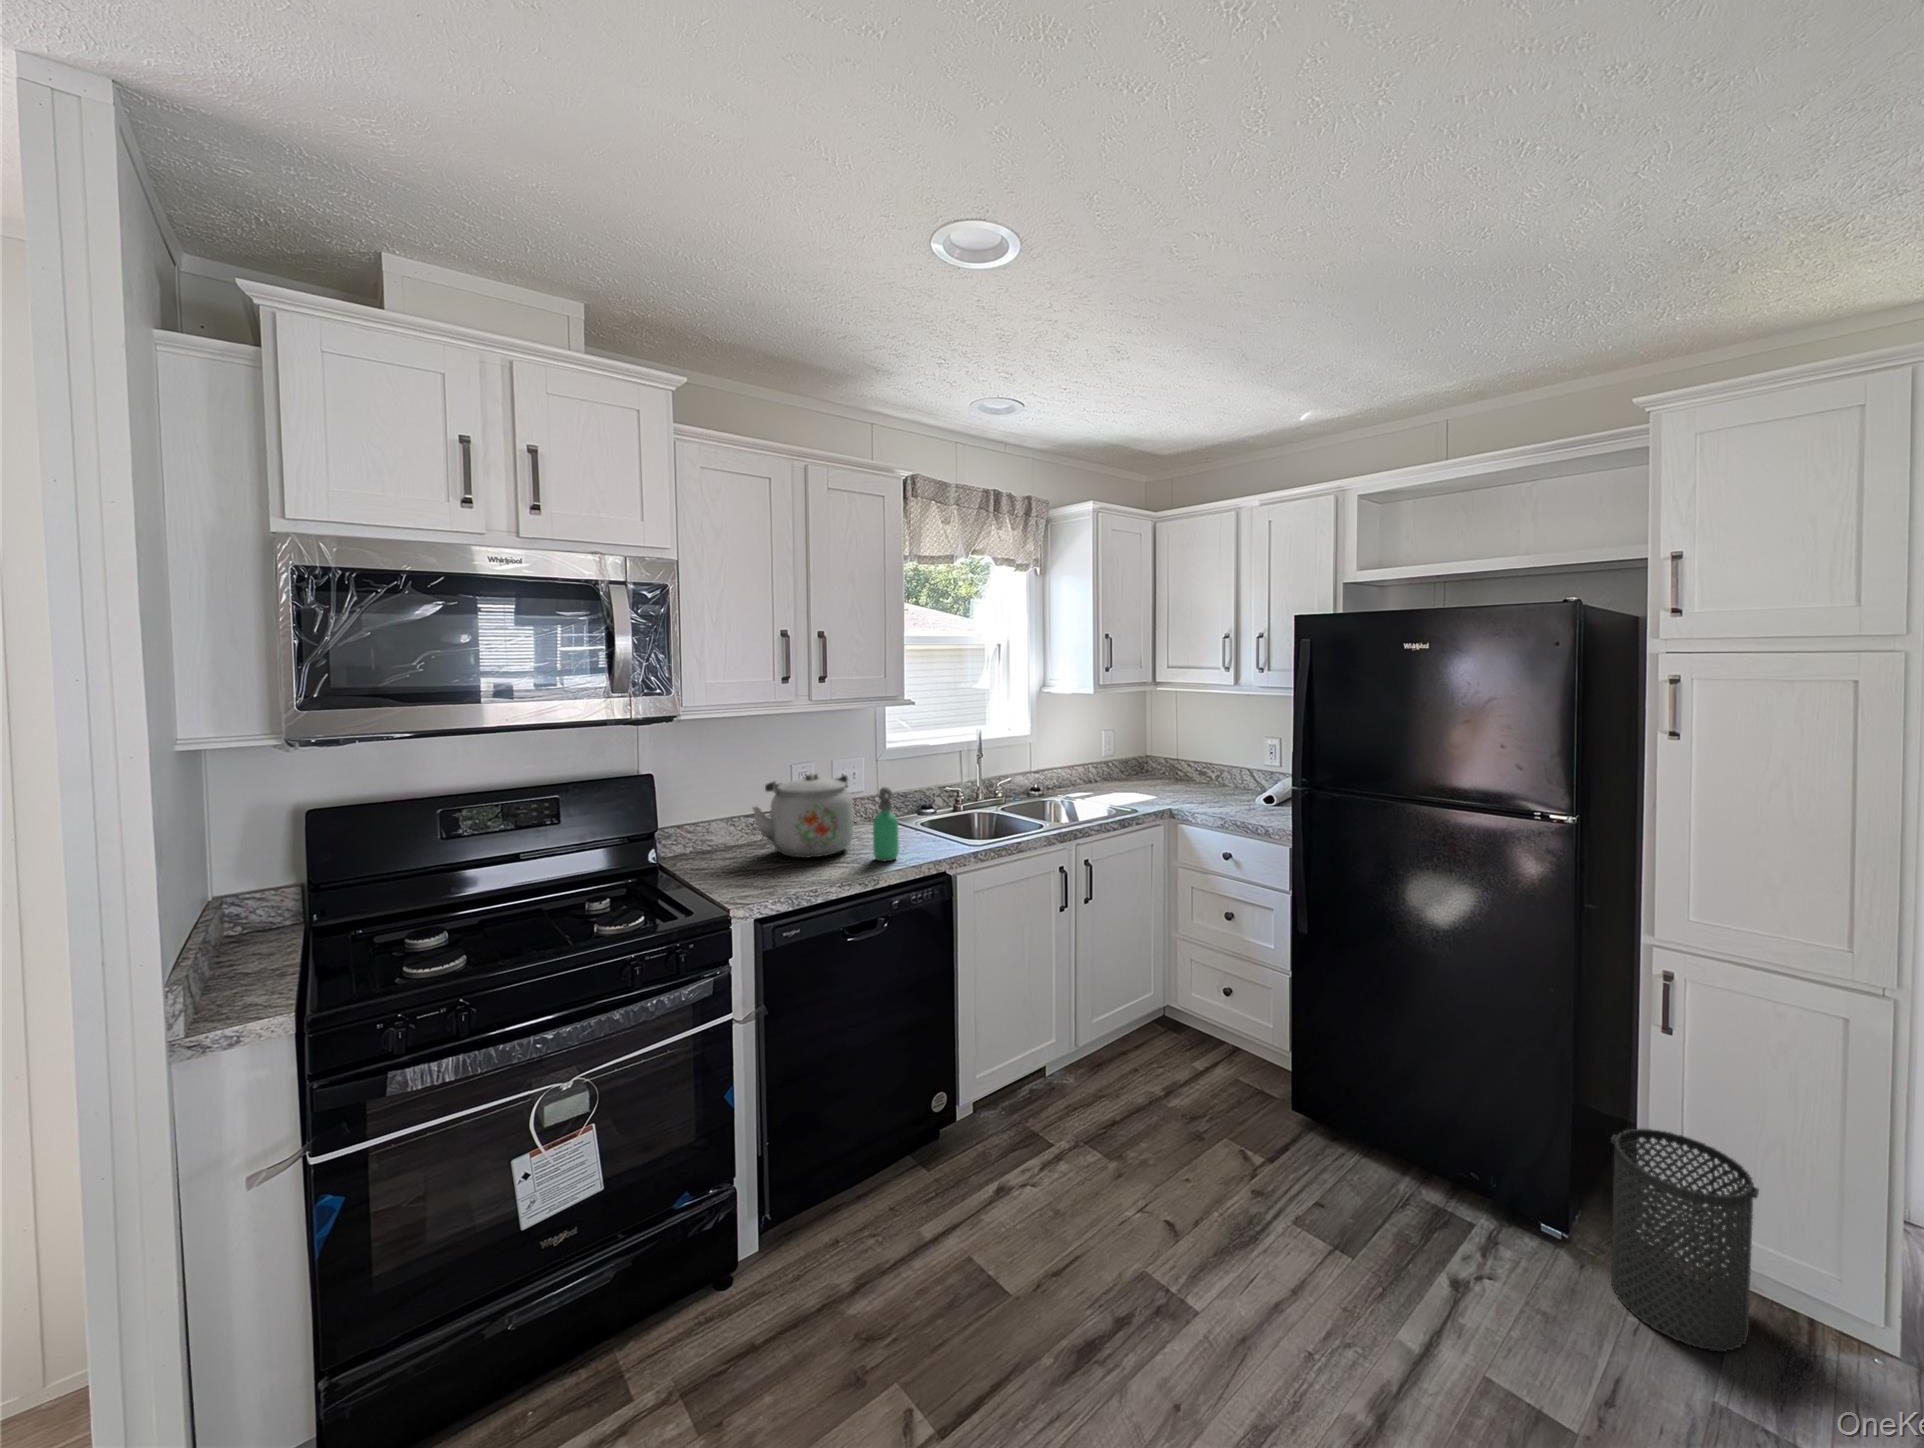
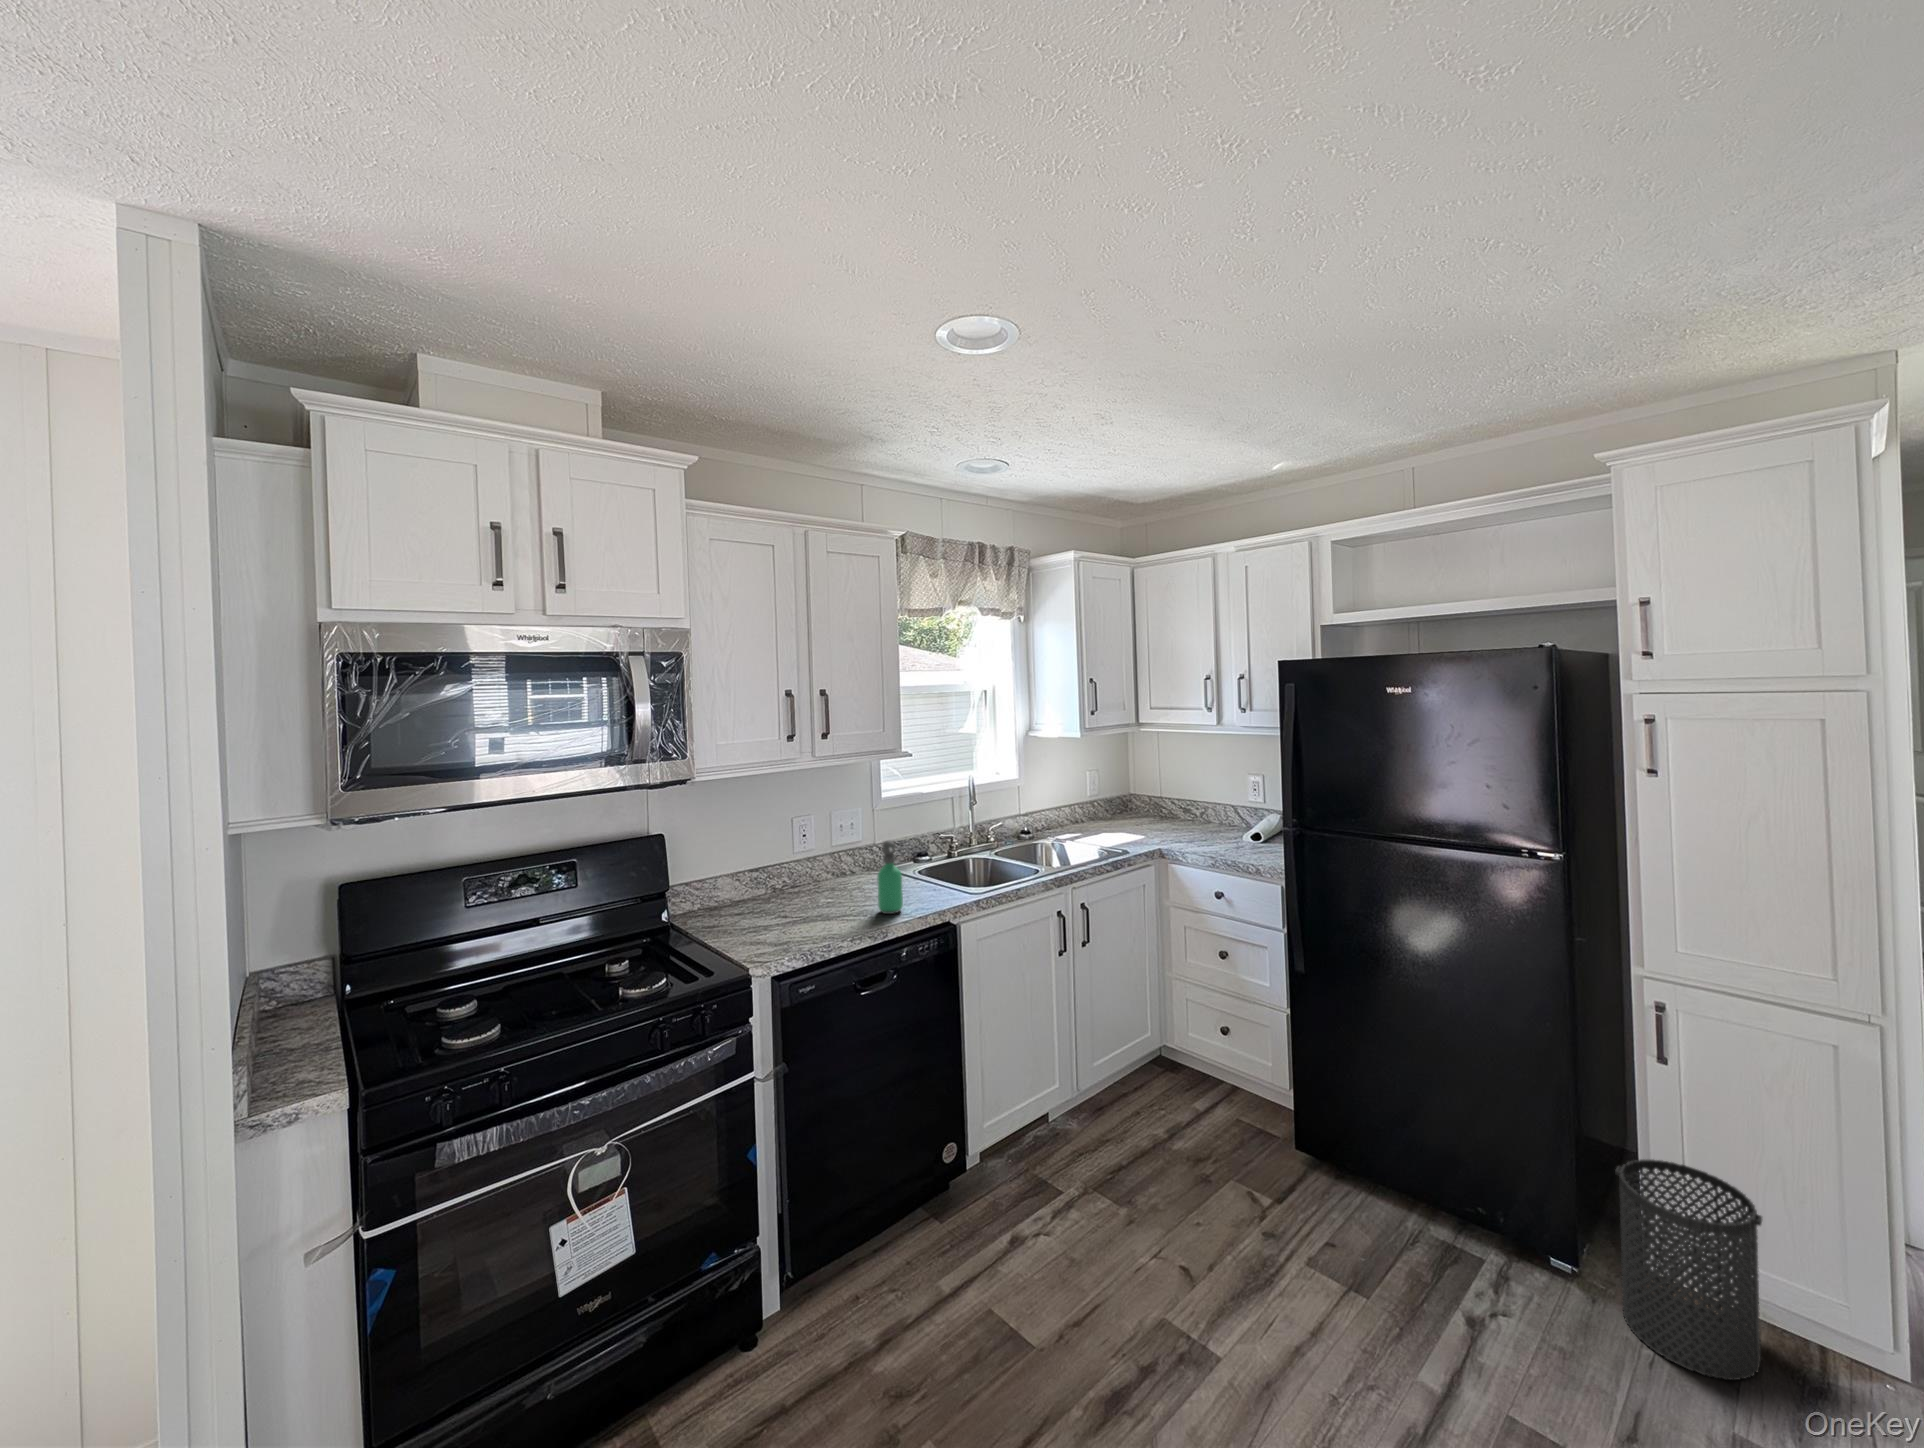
kettle: present [753,773,854,858] -> none [757,828,856,912]

